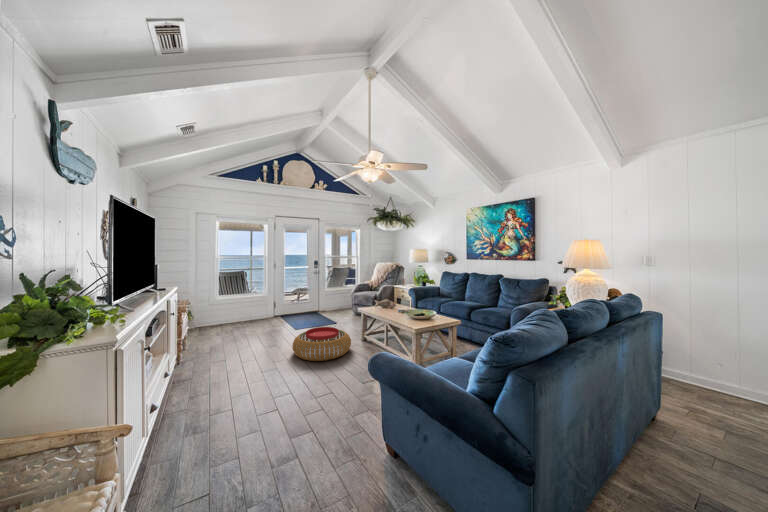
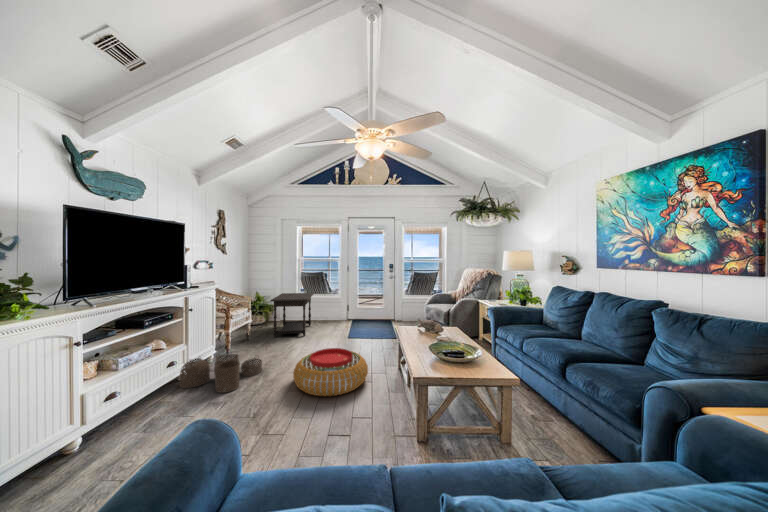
side table: none [210,290,255,335] -> present [270,293,313,337]
woven basket: none [180,344,252,382] -> present [179,354,262,393]

